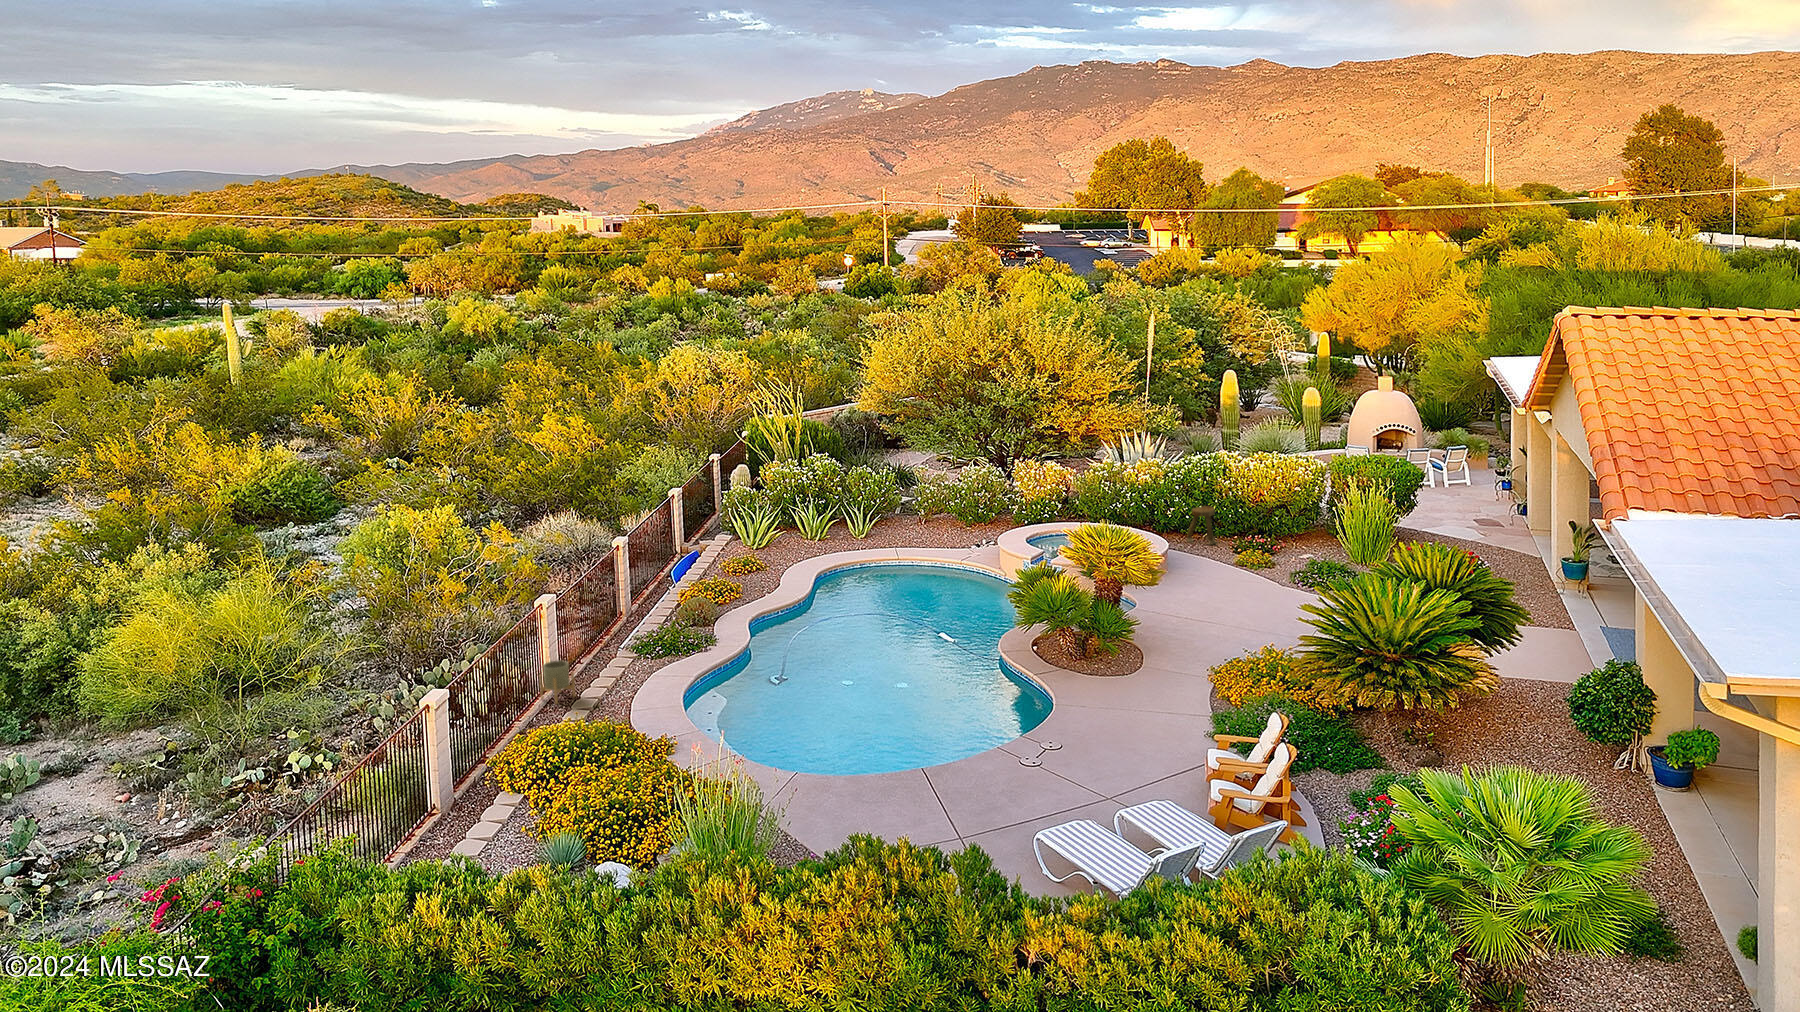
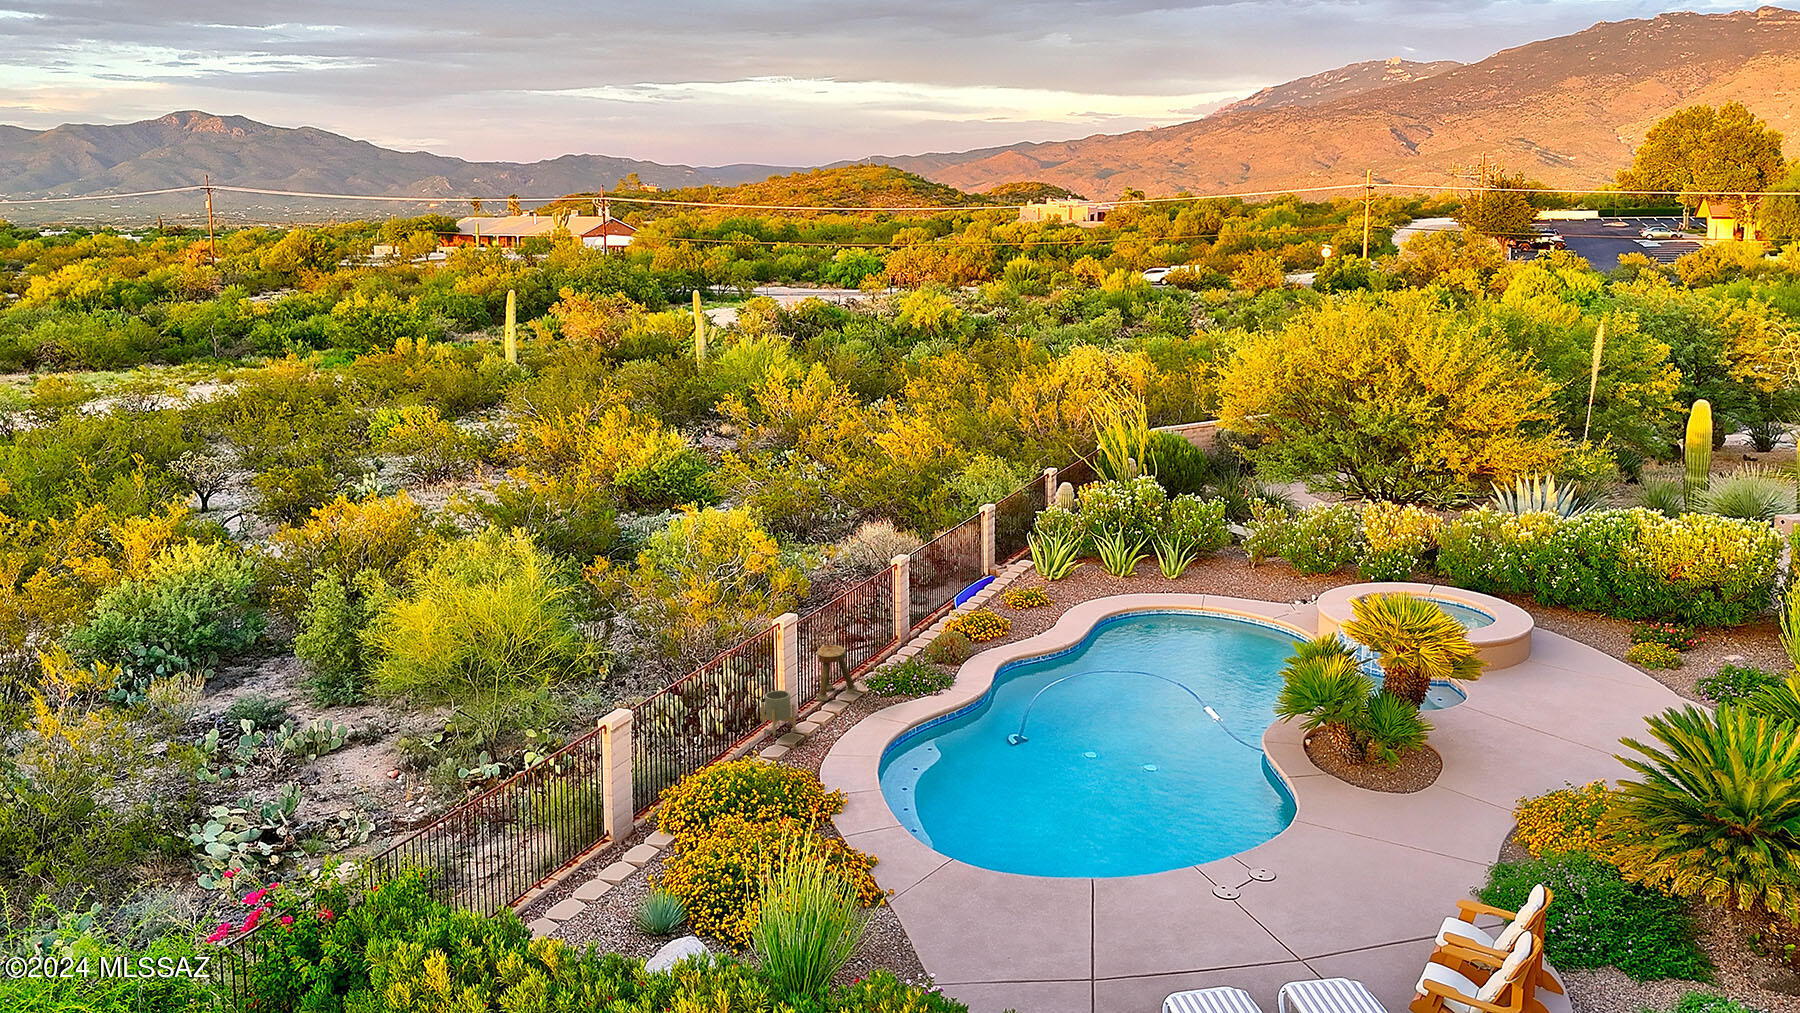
stool: present [1186,506,1218,545] -> present [816,645,857,701]

